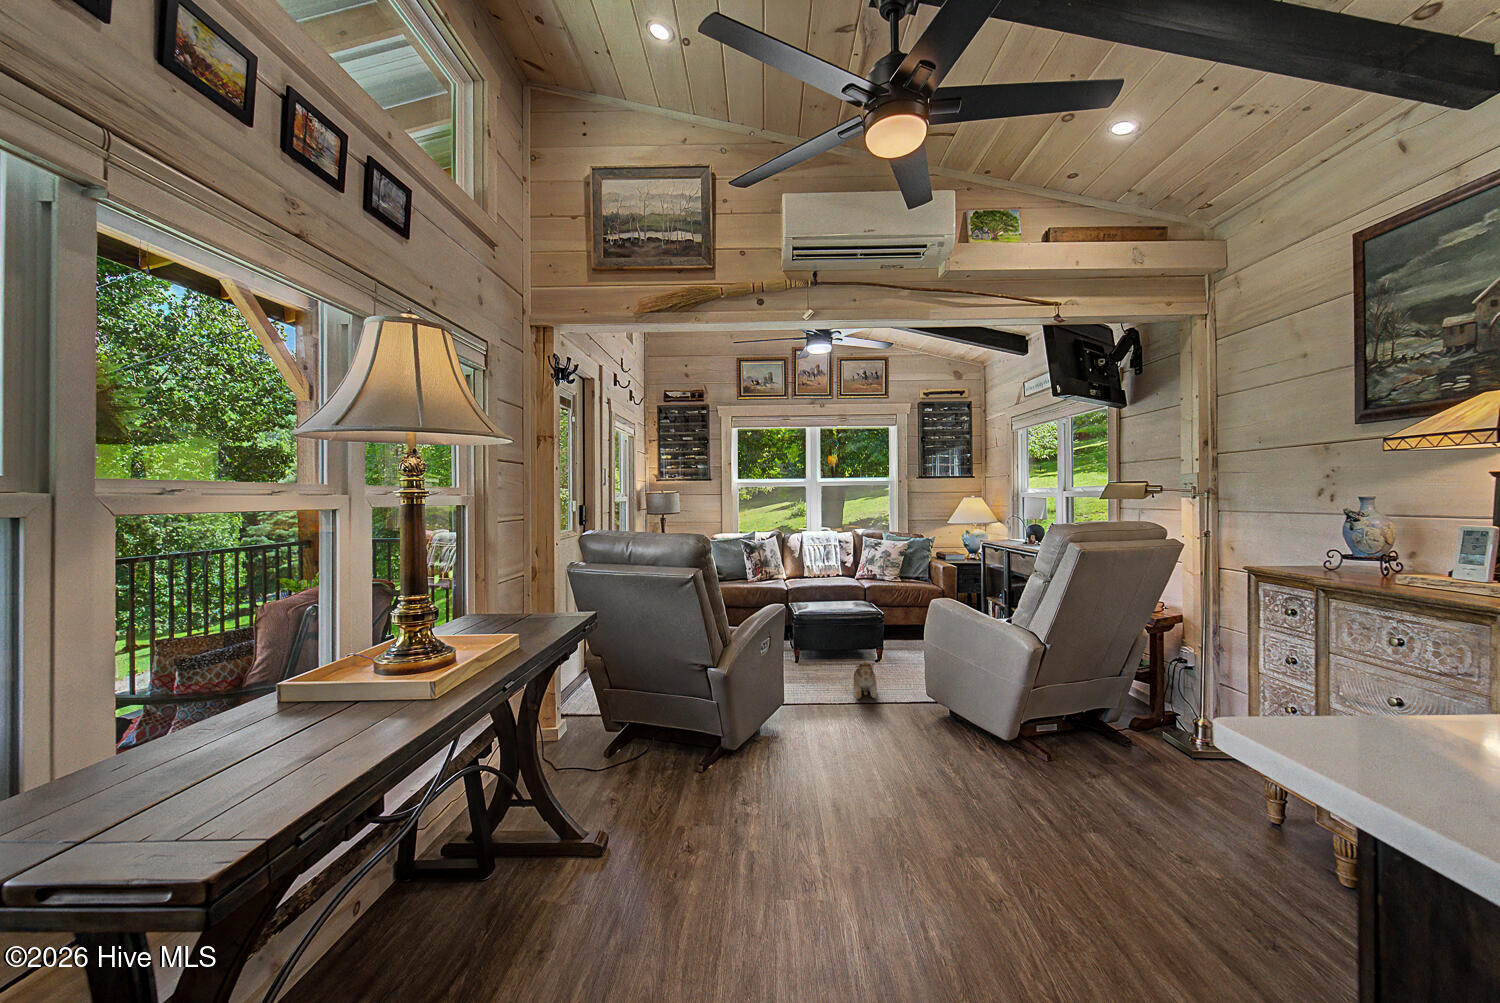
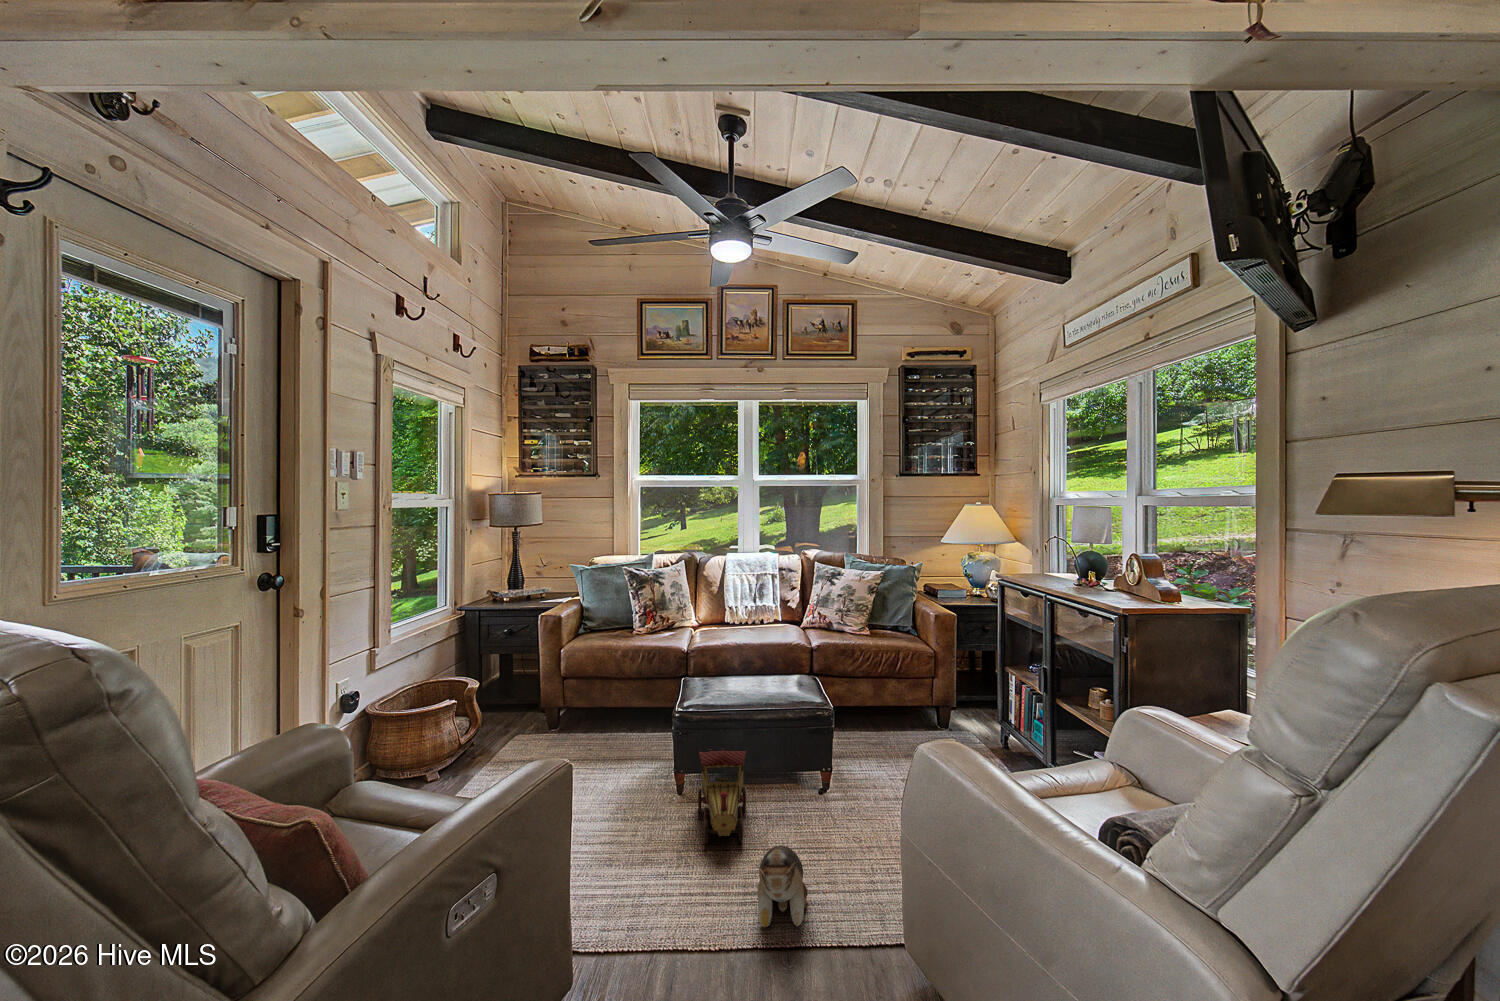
toy train: none [808,635,839,677] -> present [698,750,747,844]

